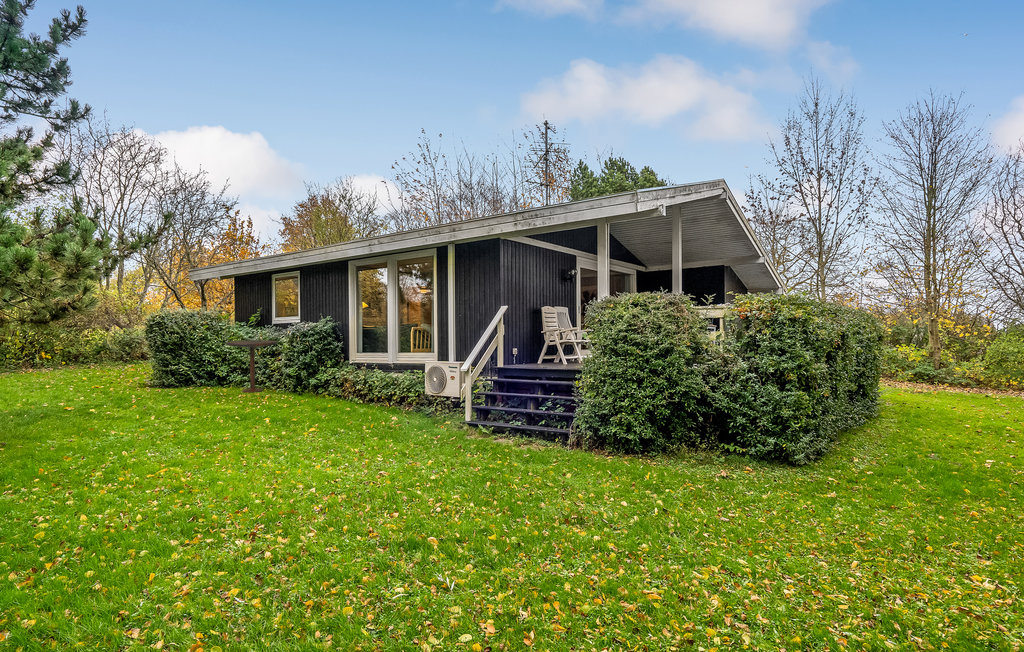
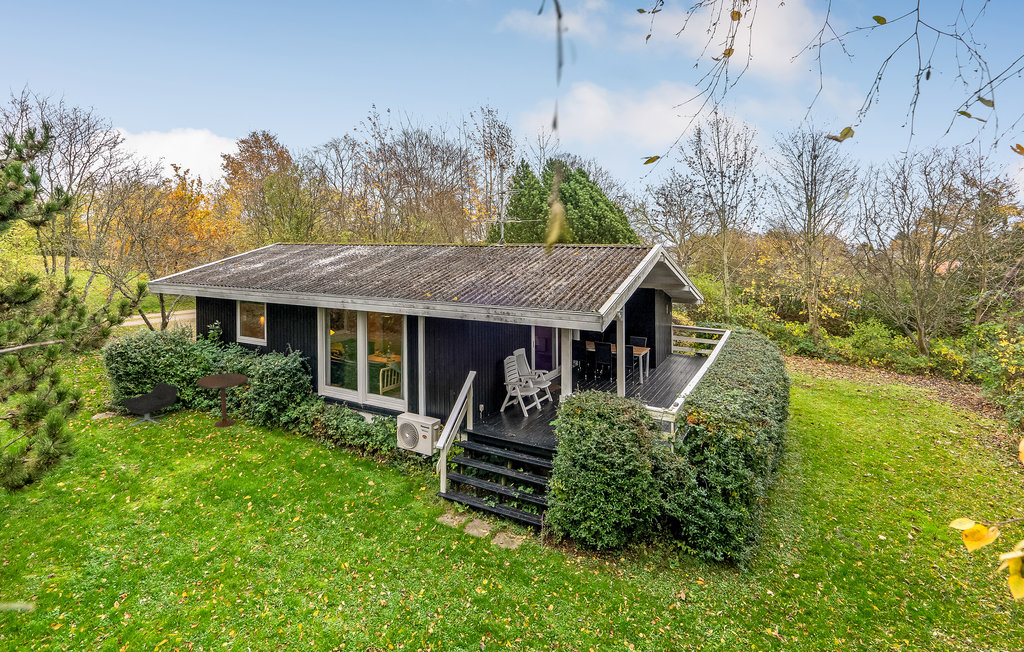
lounge chair: none [158,353,210,391] -> present [123,382,177,426]

